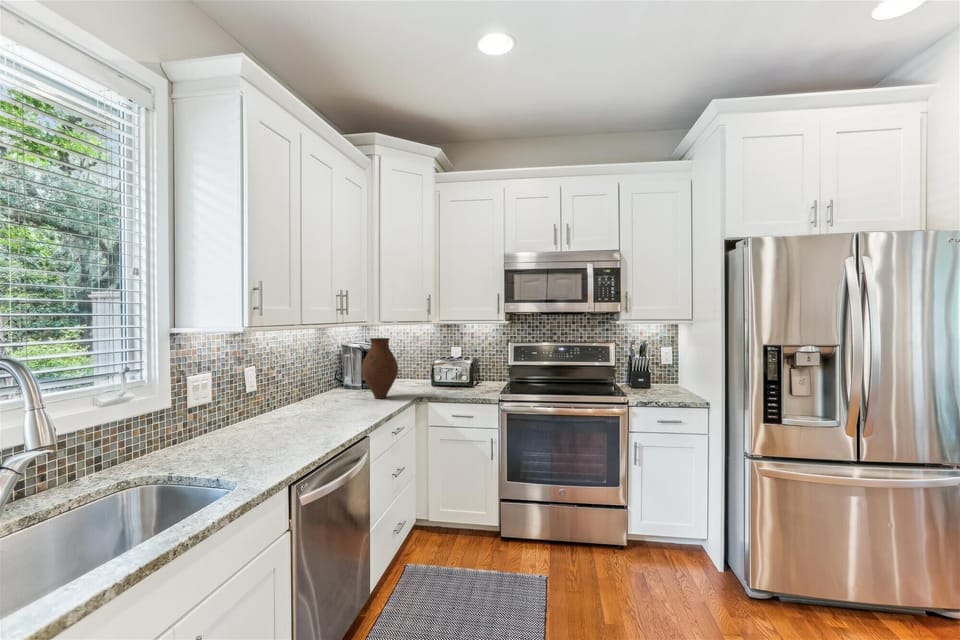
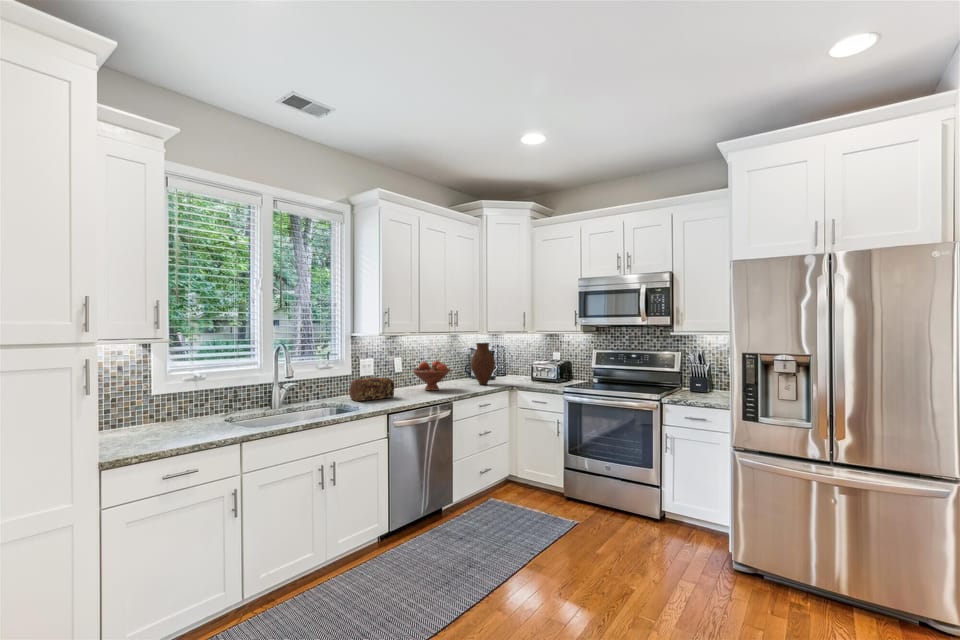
fruit bowl: none [283,368,349,418] -> present [413,361,451,391]
bread loaf: none [177,407,273,465] -> present [349,377,394,401]

